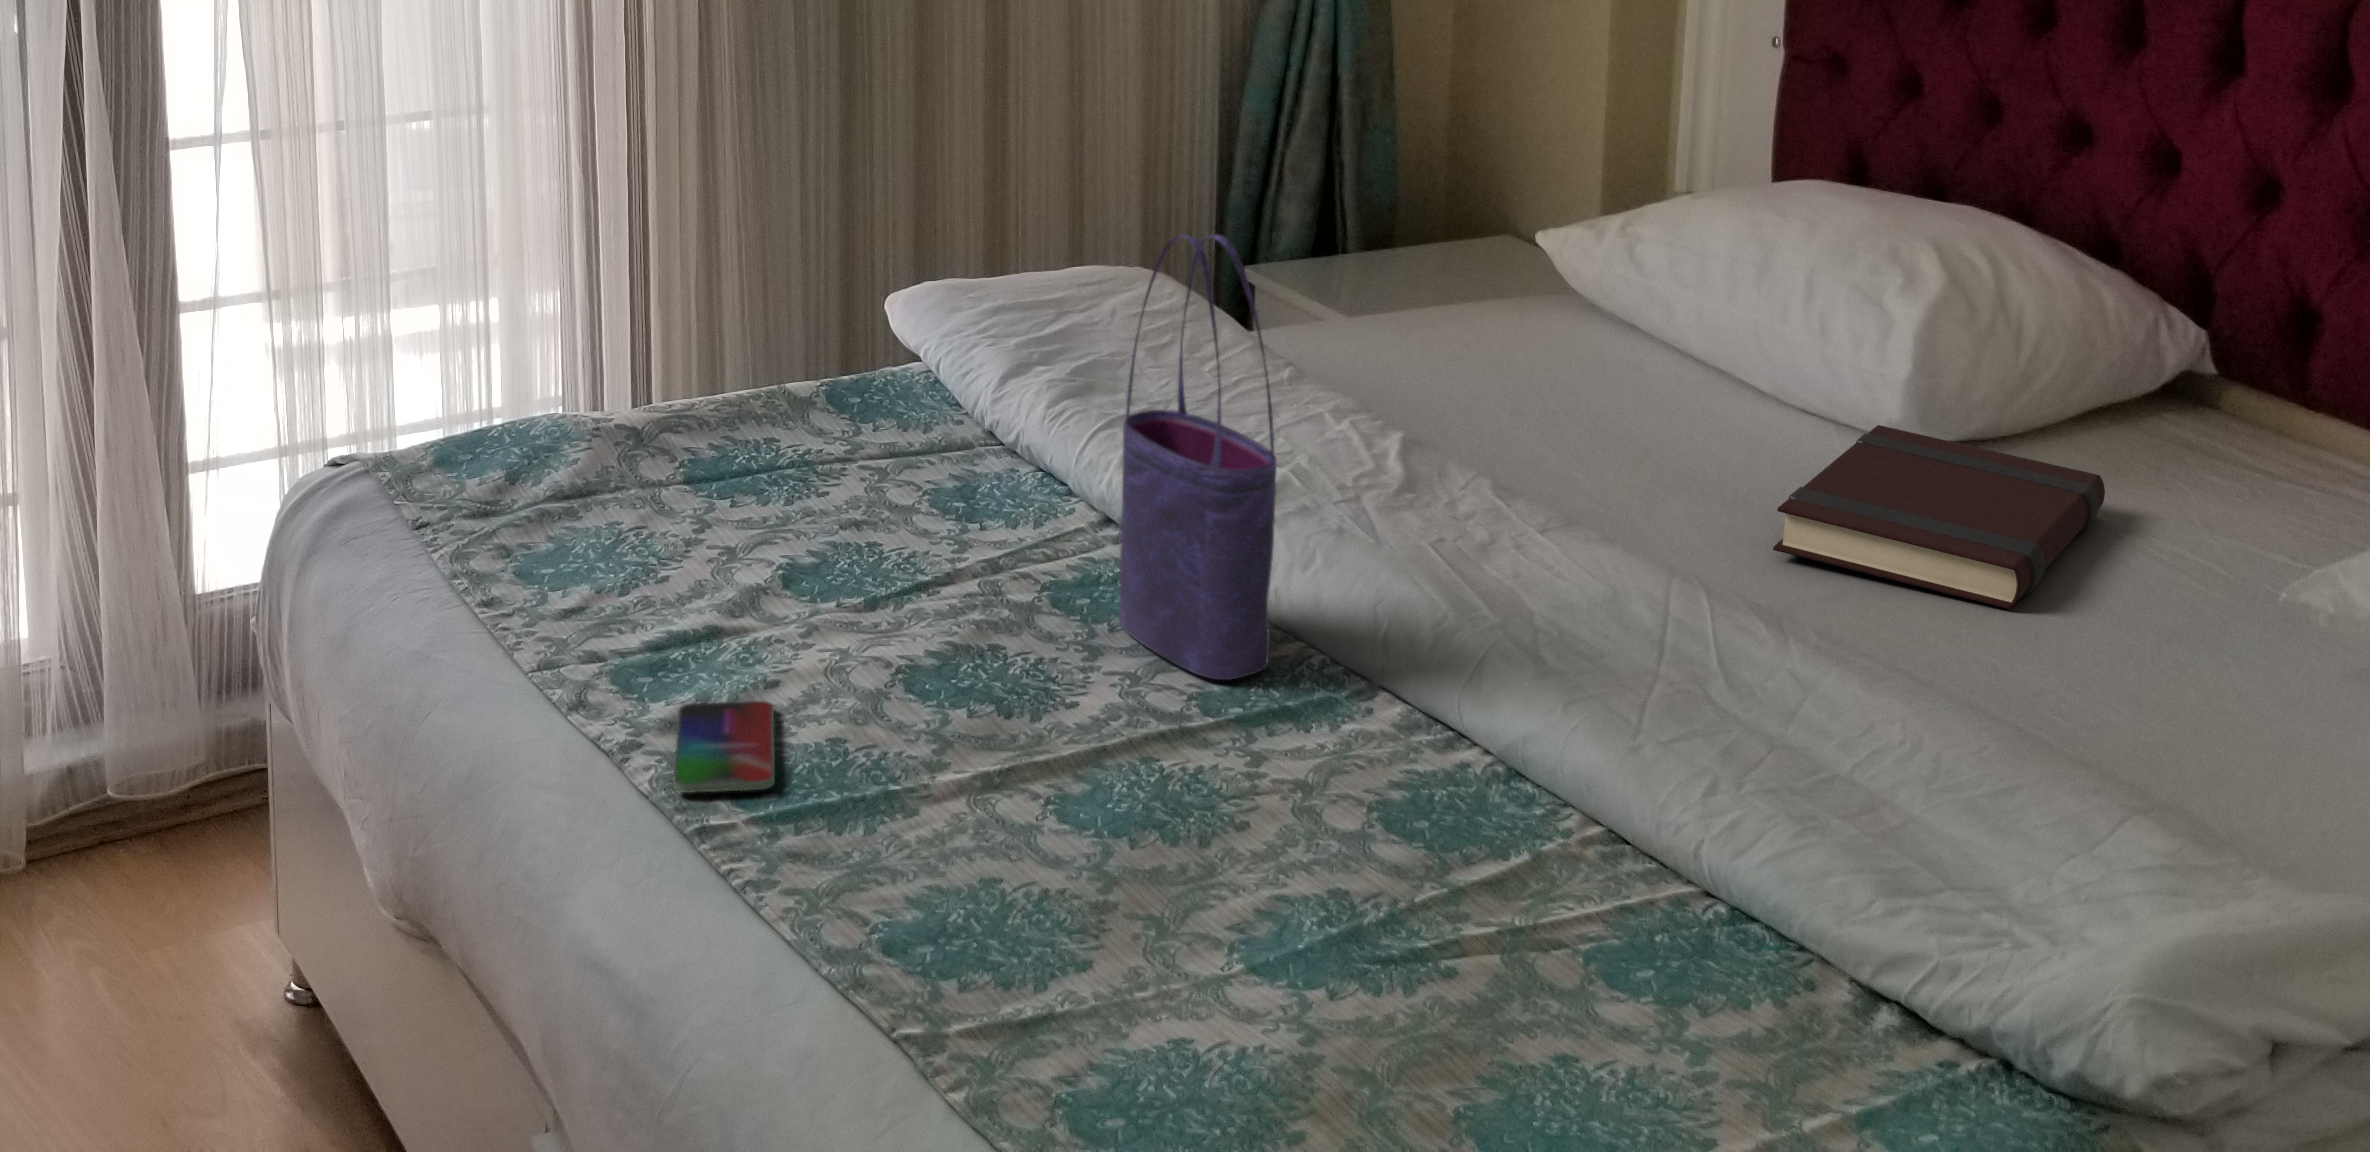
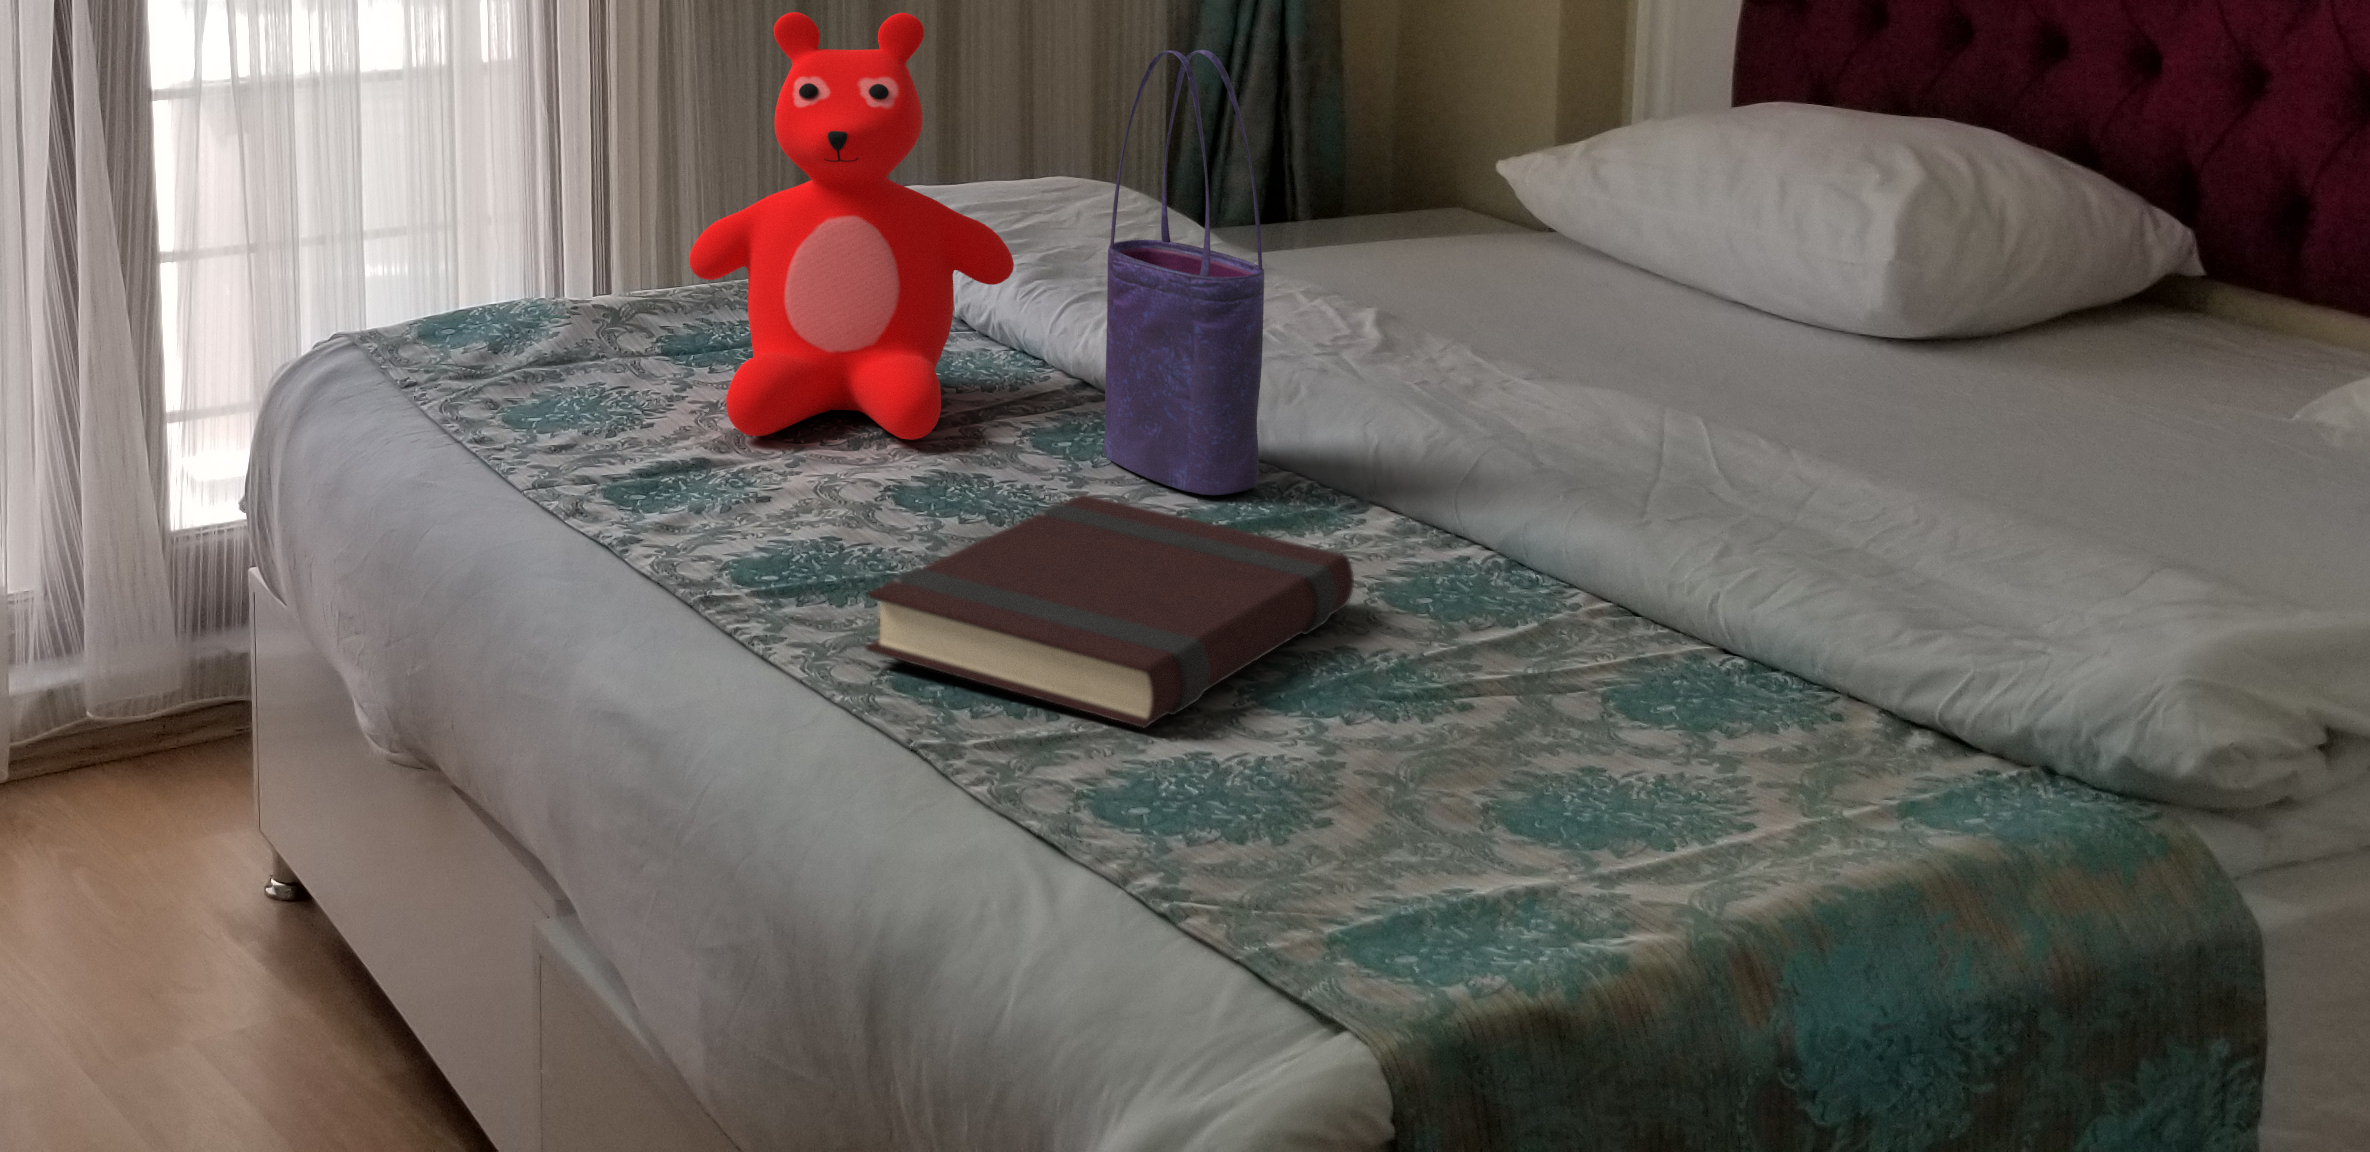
teddy bear: none [706,160,1035,604] -> present [689,12,1014,440]
book: present [1773,425,2105,609] -> present [866,494,1354,728]
smartphone: present [673,701,775,793] -> none [675,508,775,573]

